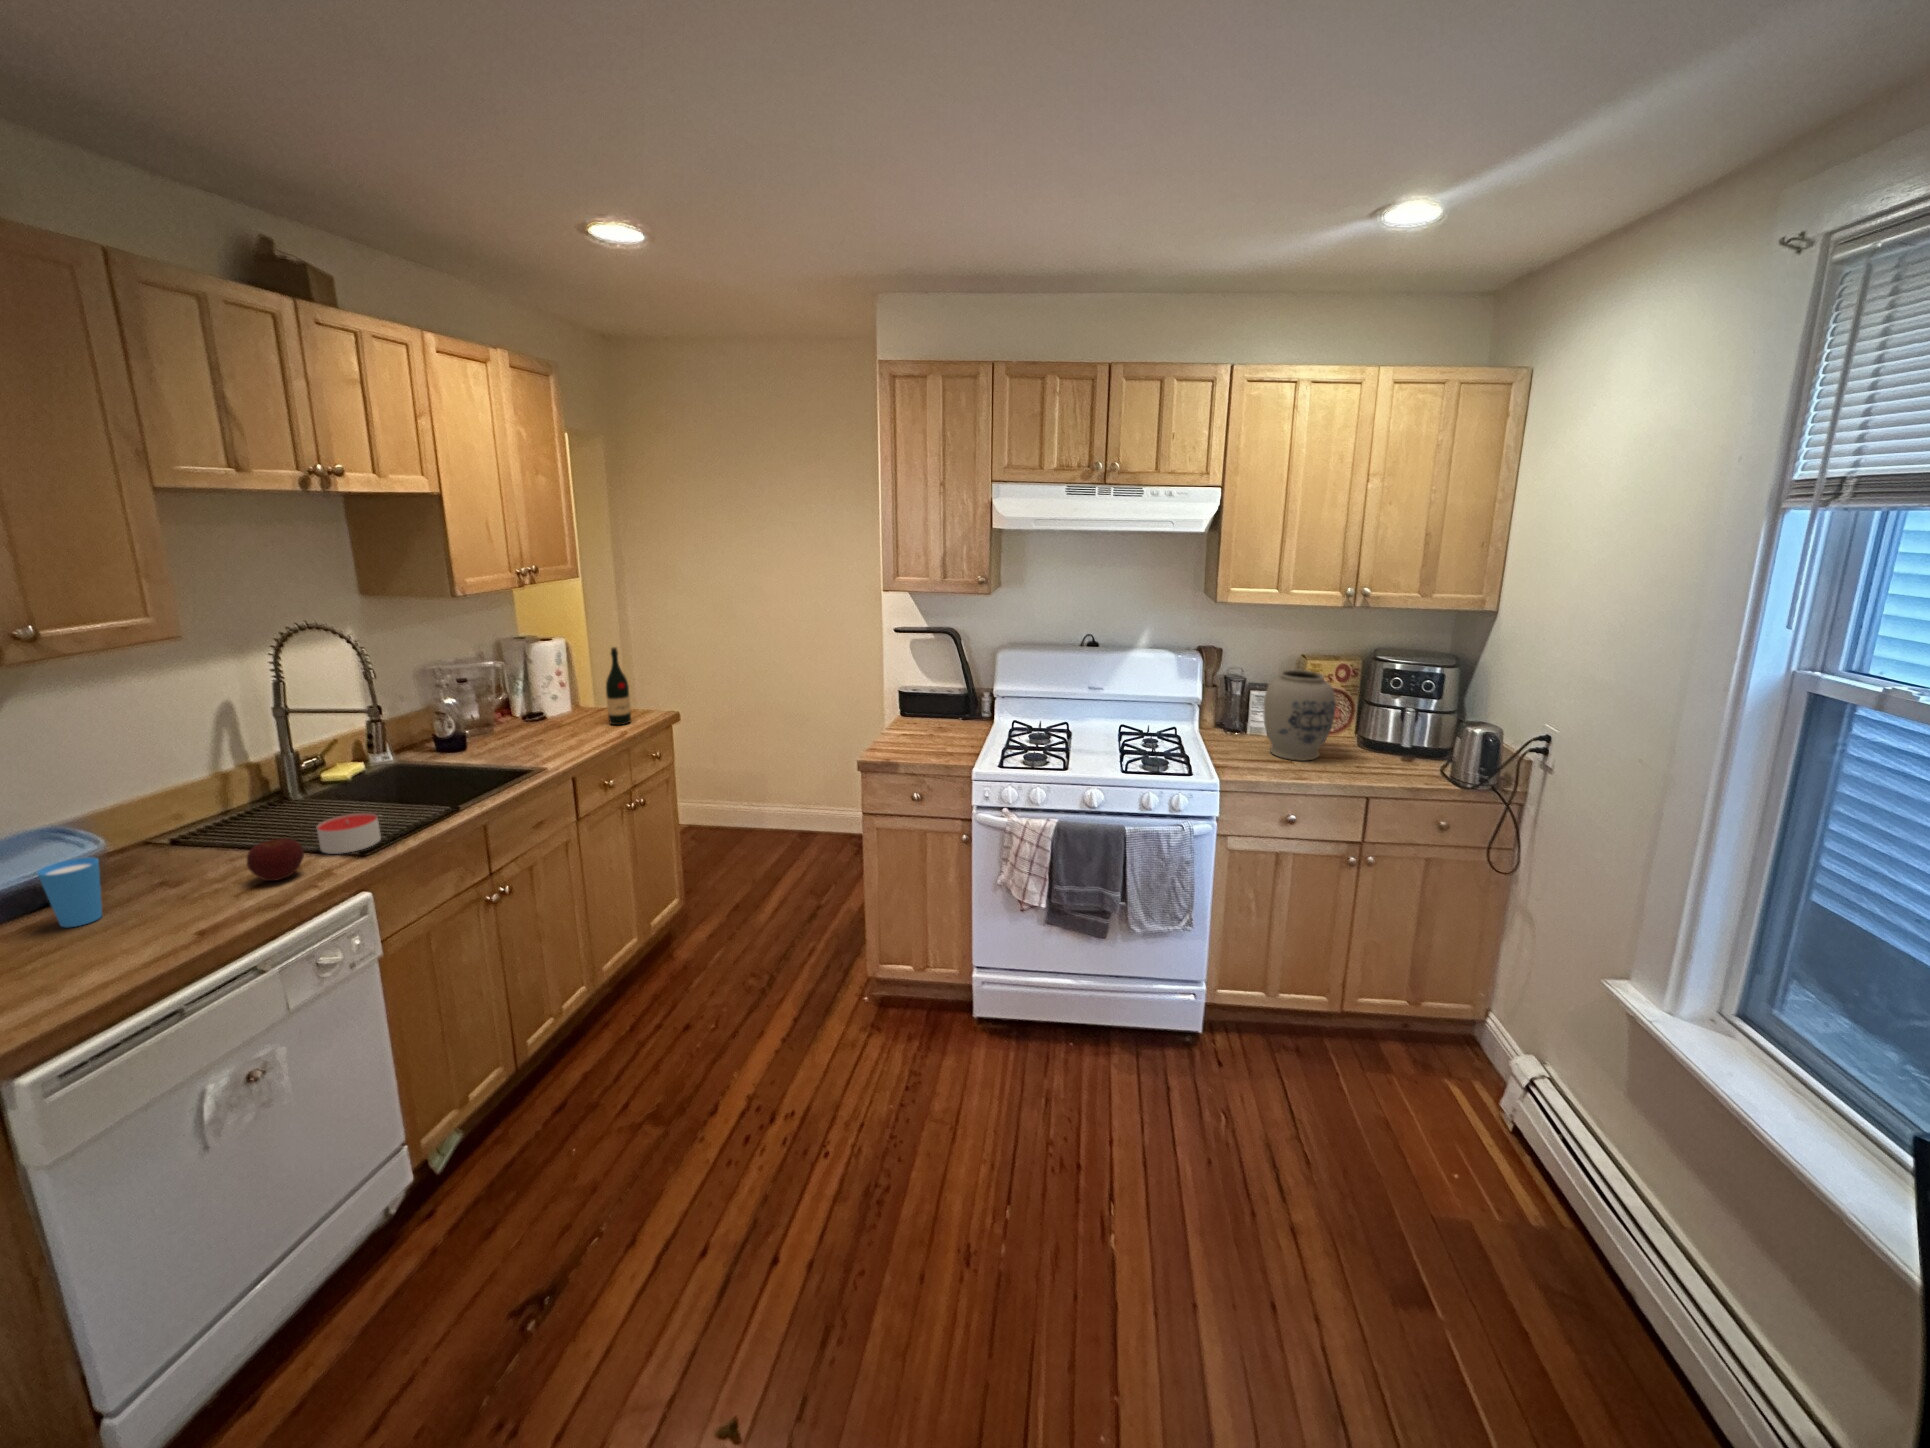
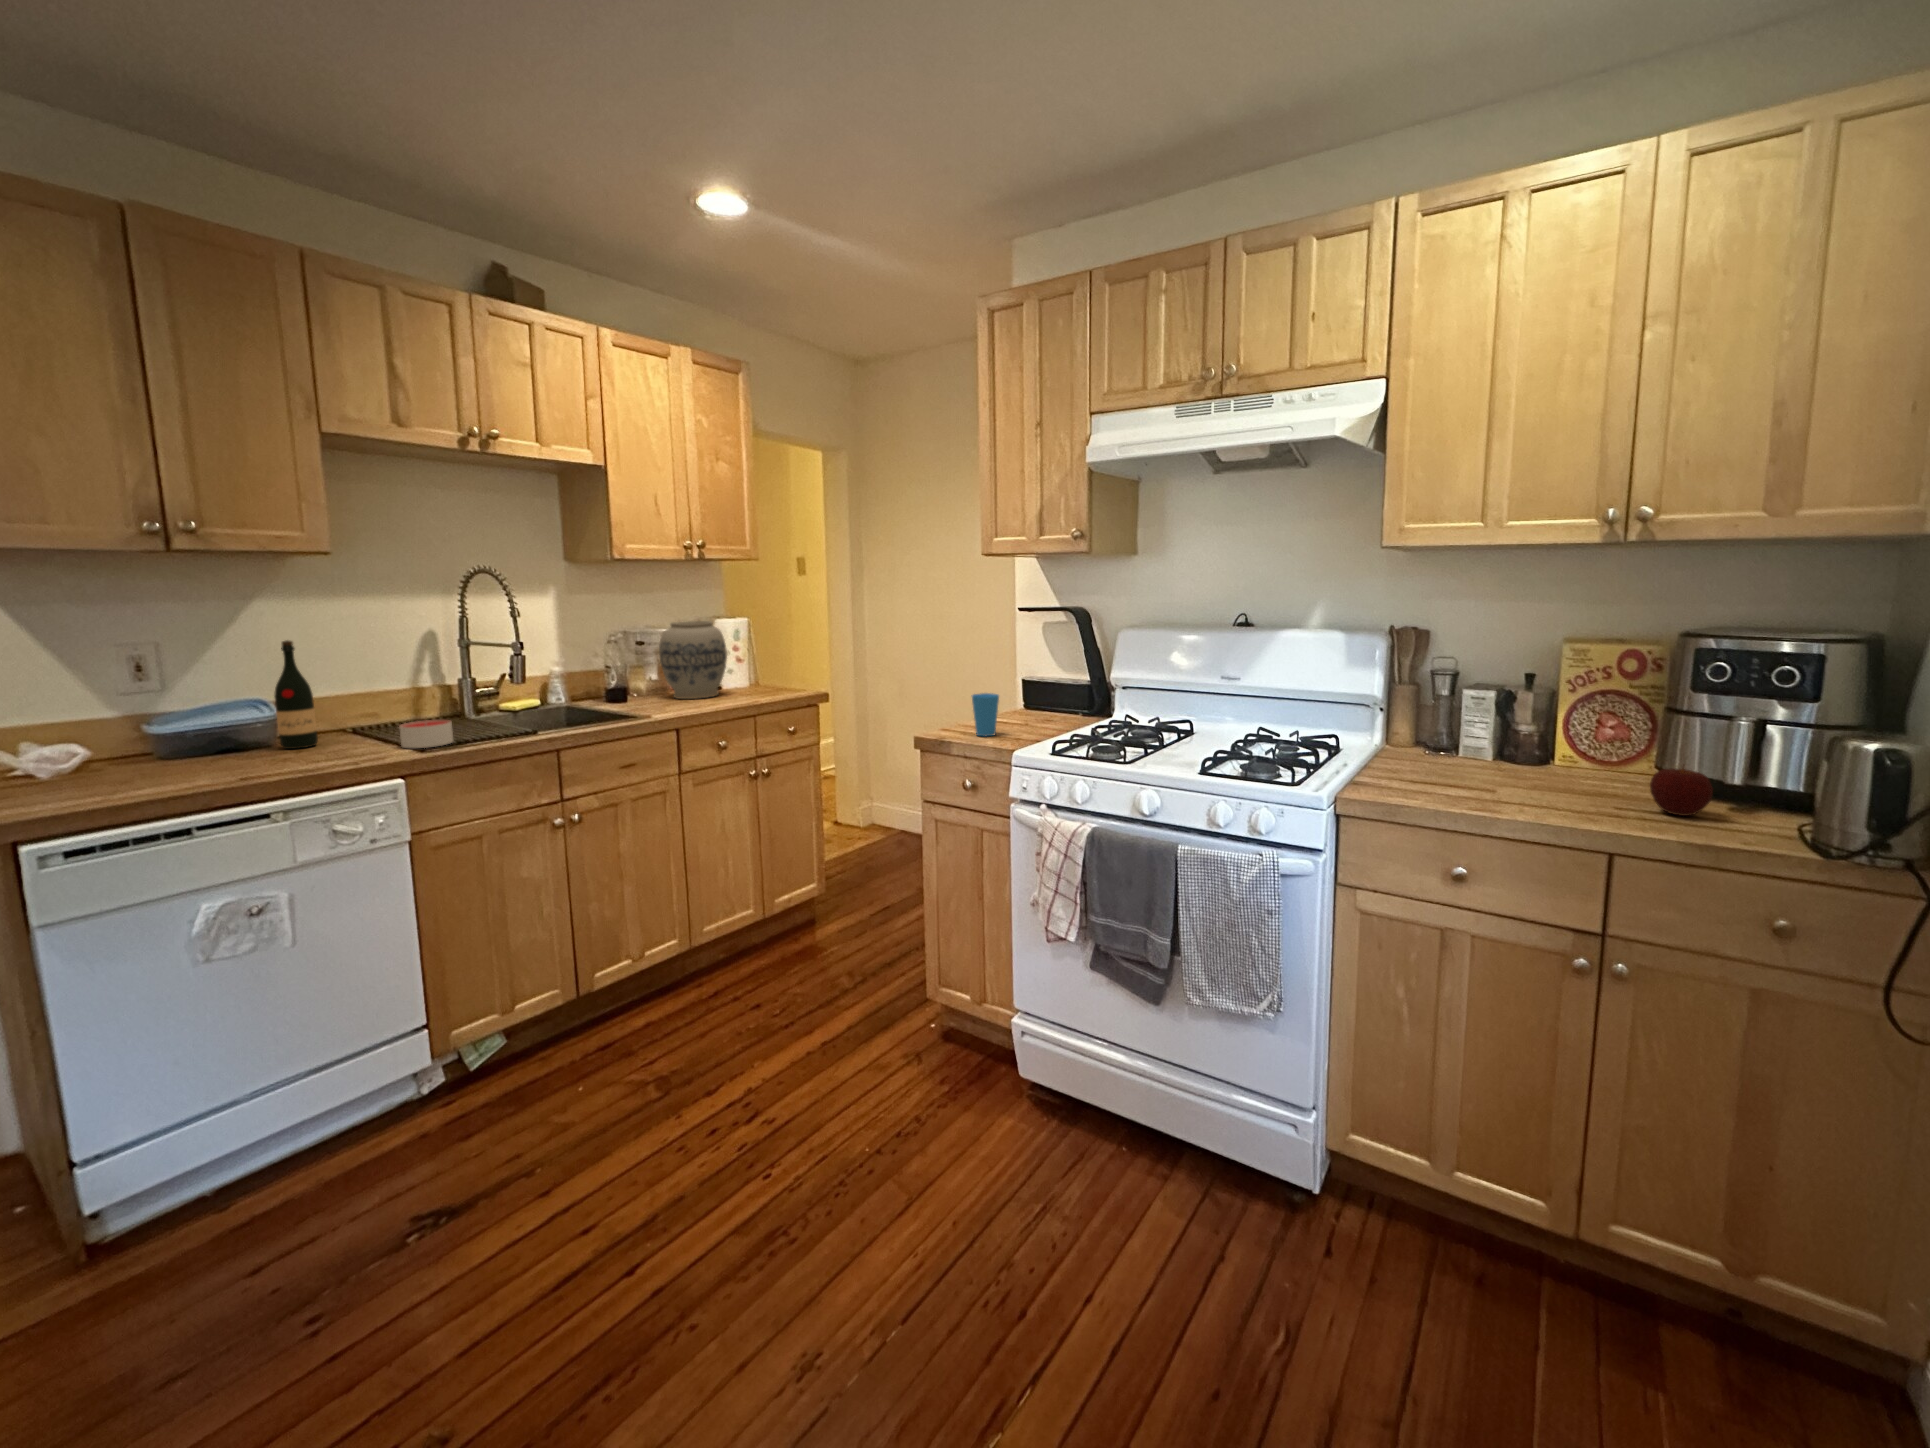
wine bottle: present [606,647,631,725] -> present [274,640,318,749]
vase: present [1263,669,1336,761] -> present [659,621,727,699]
apple: present [247,838,304,881] -> present [1650,768,1713,816]
cup: present [37,857,102,927] -> present [972,693,999,736]

